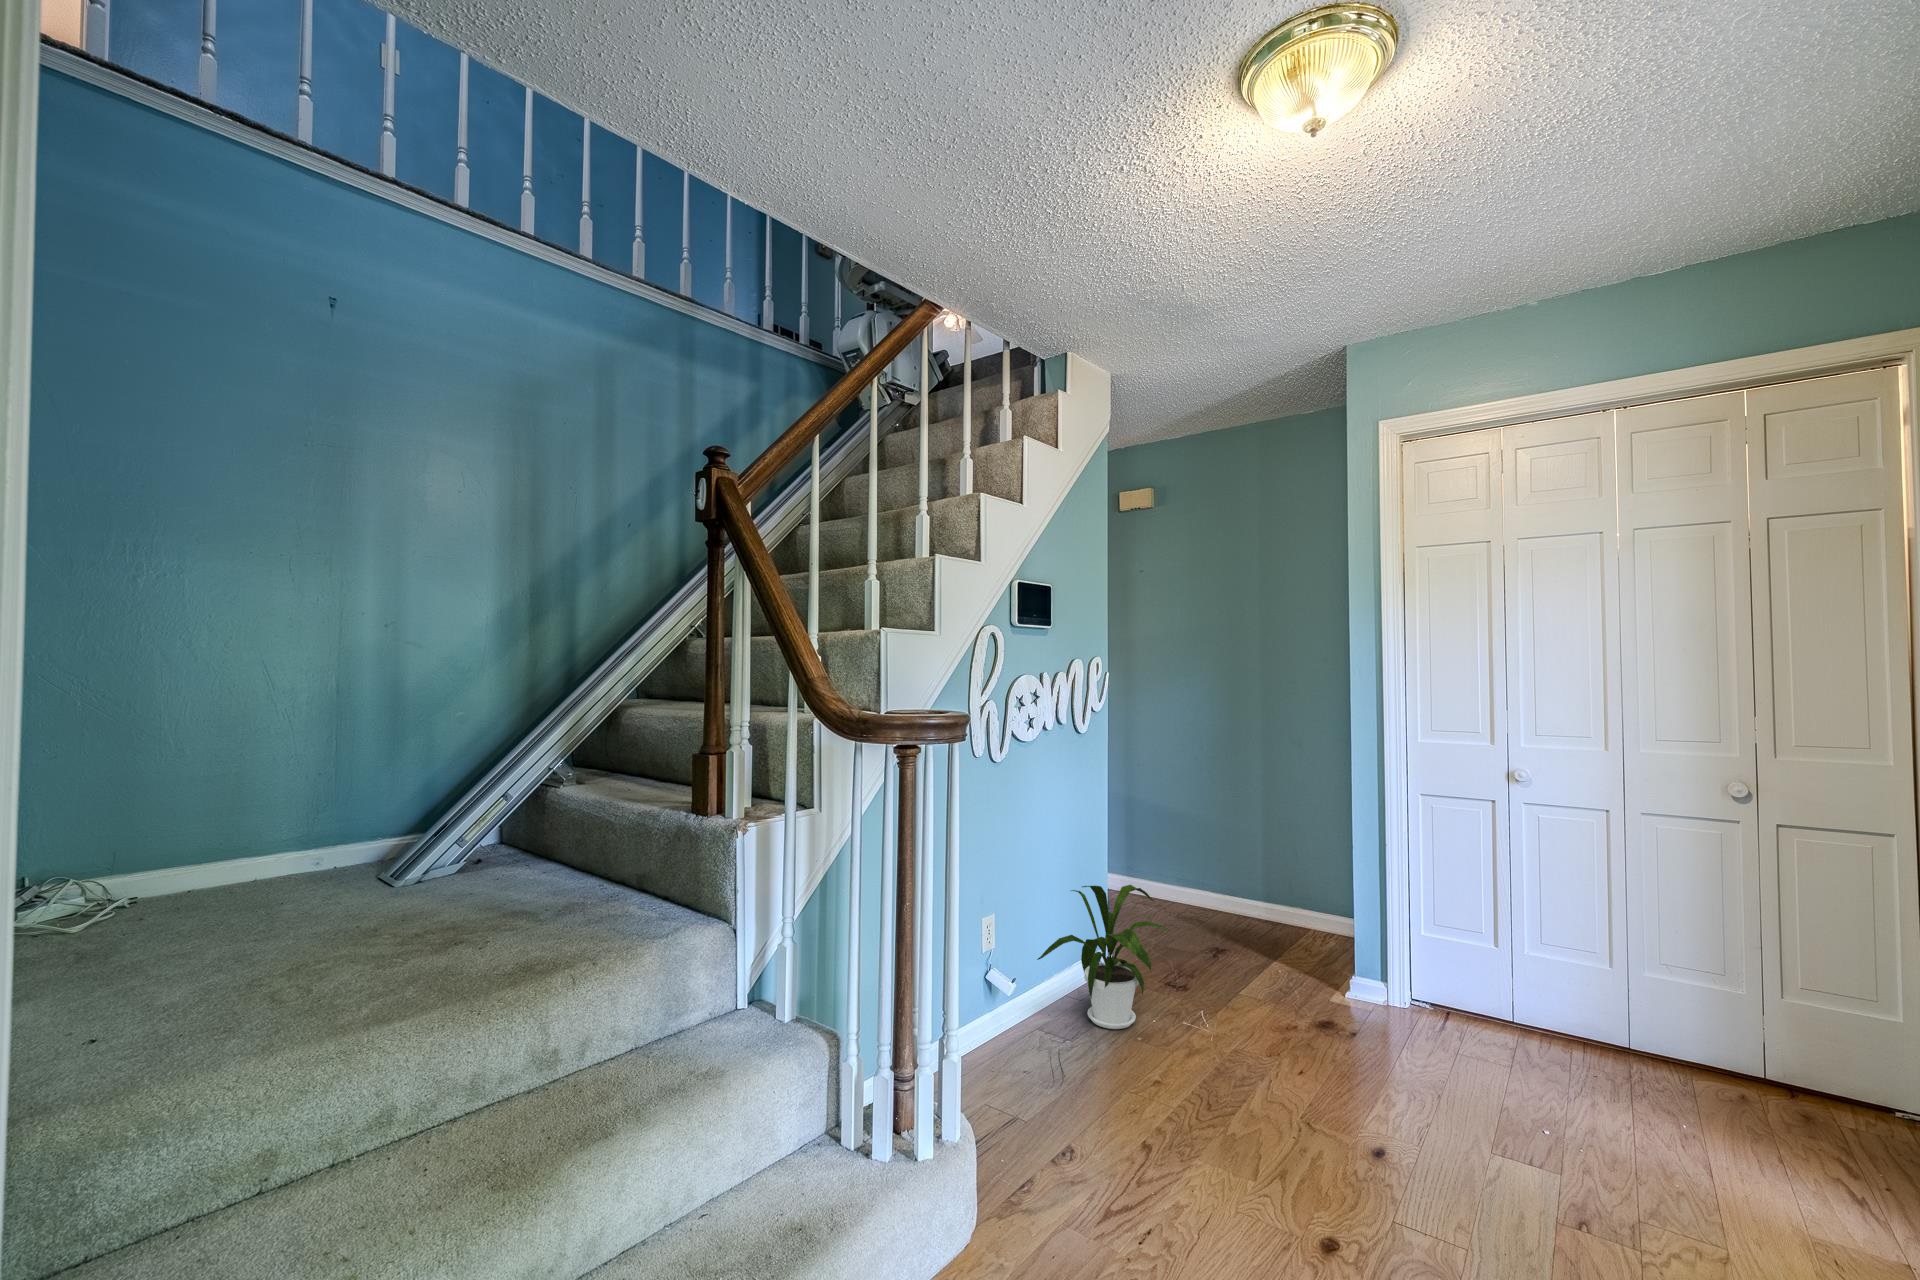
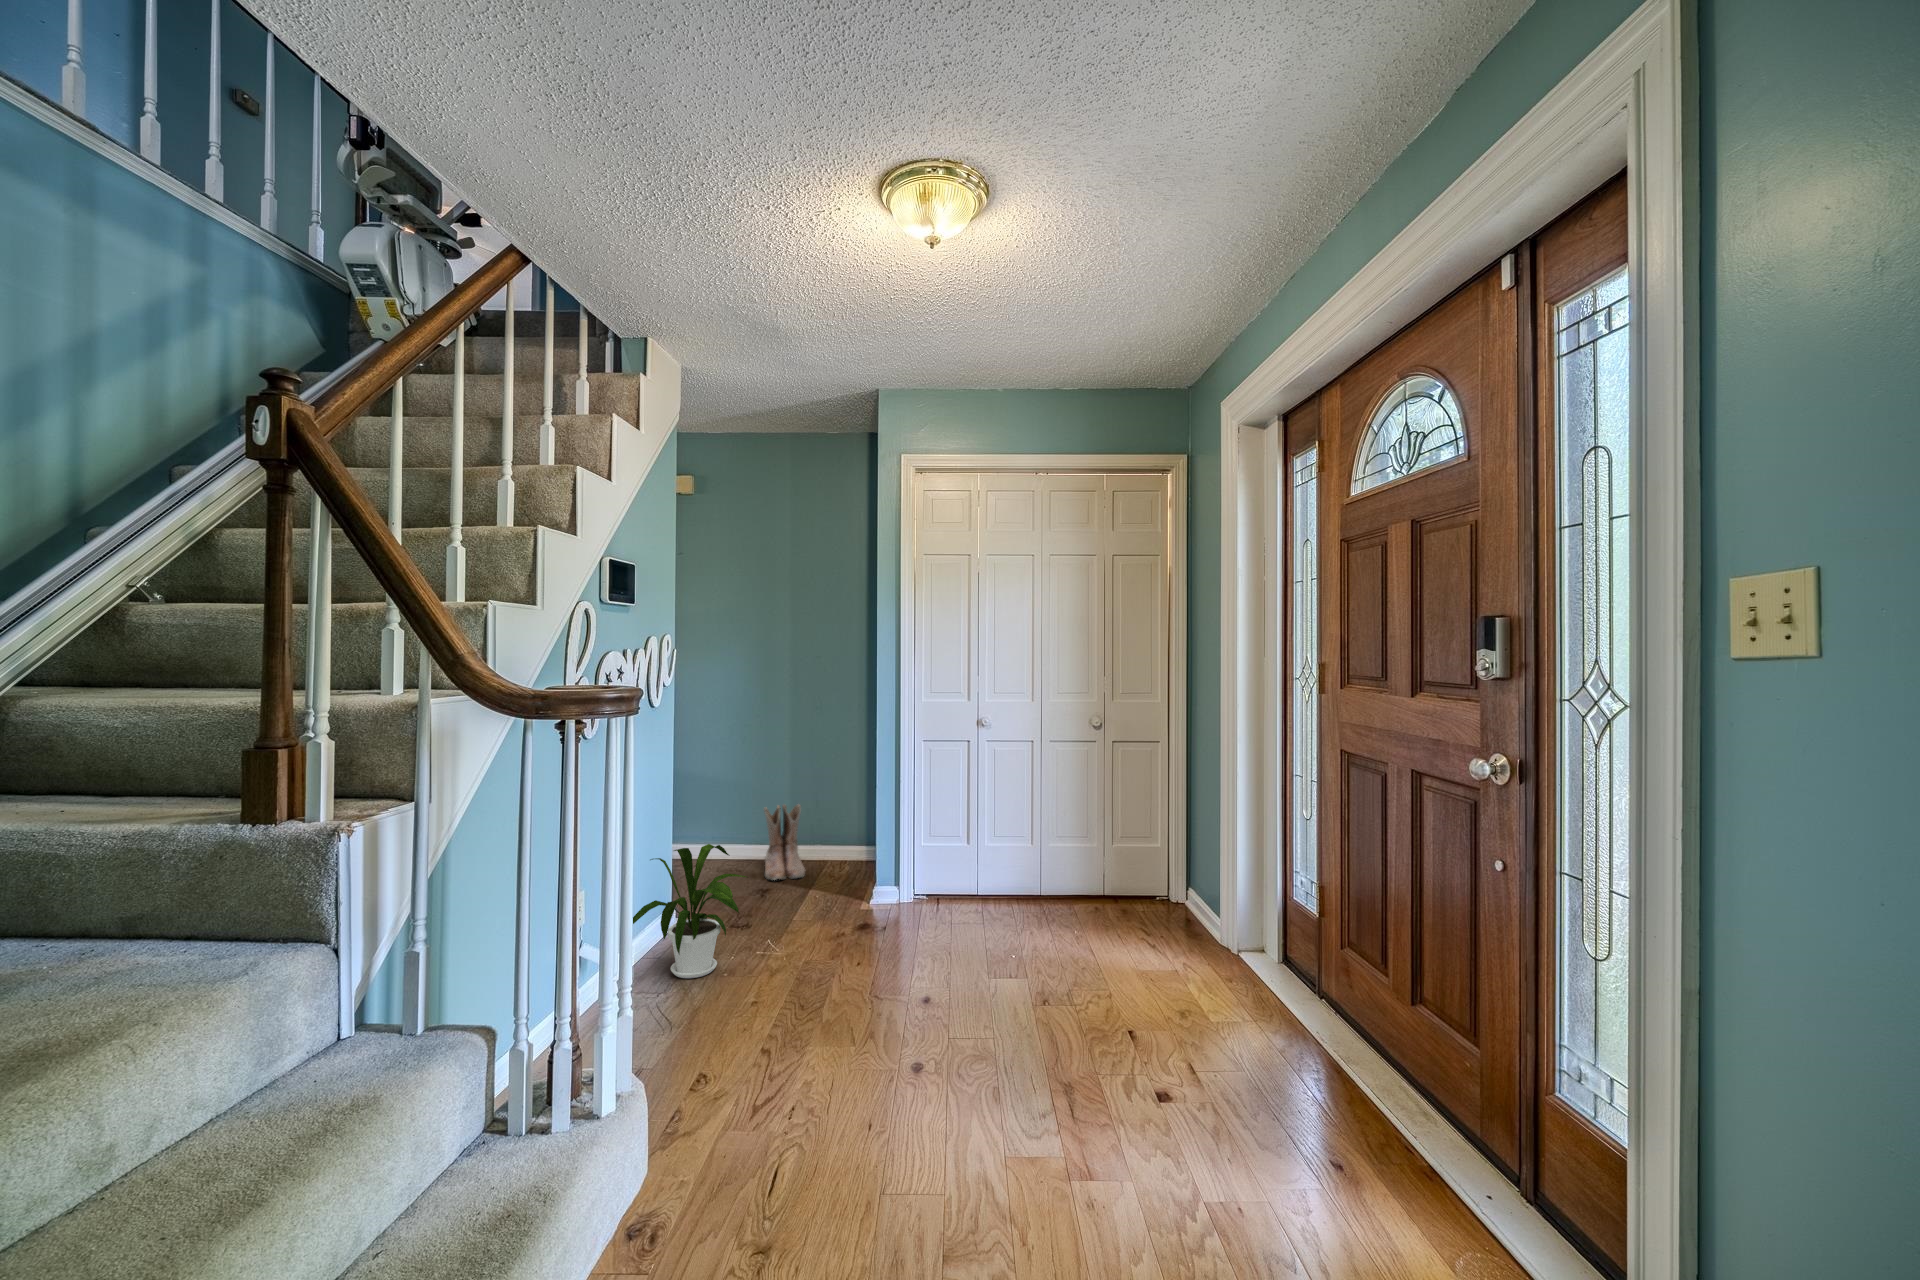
boots: none [1225,850,1275,941] -> present [764,805,805,880]

